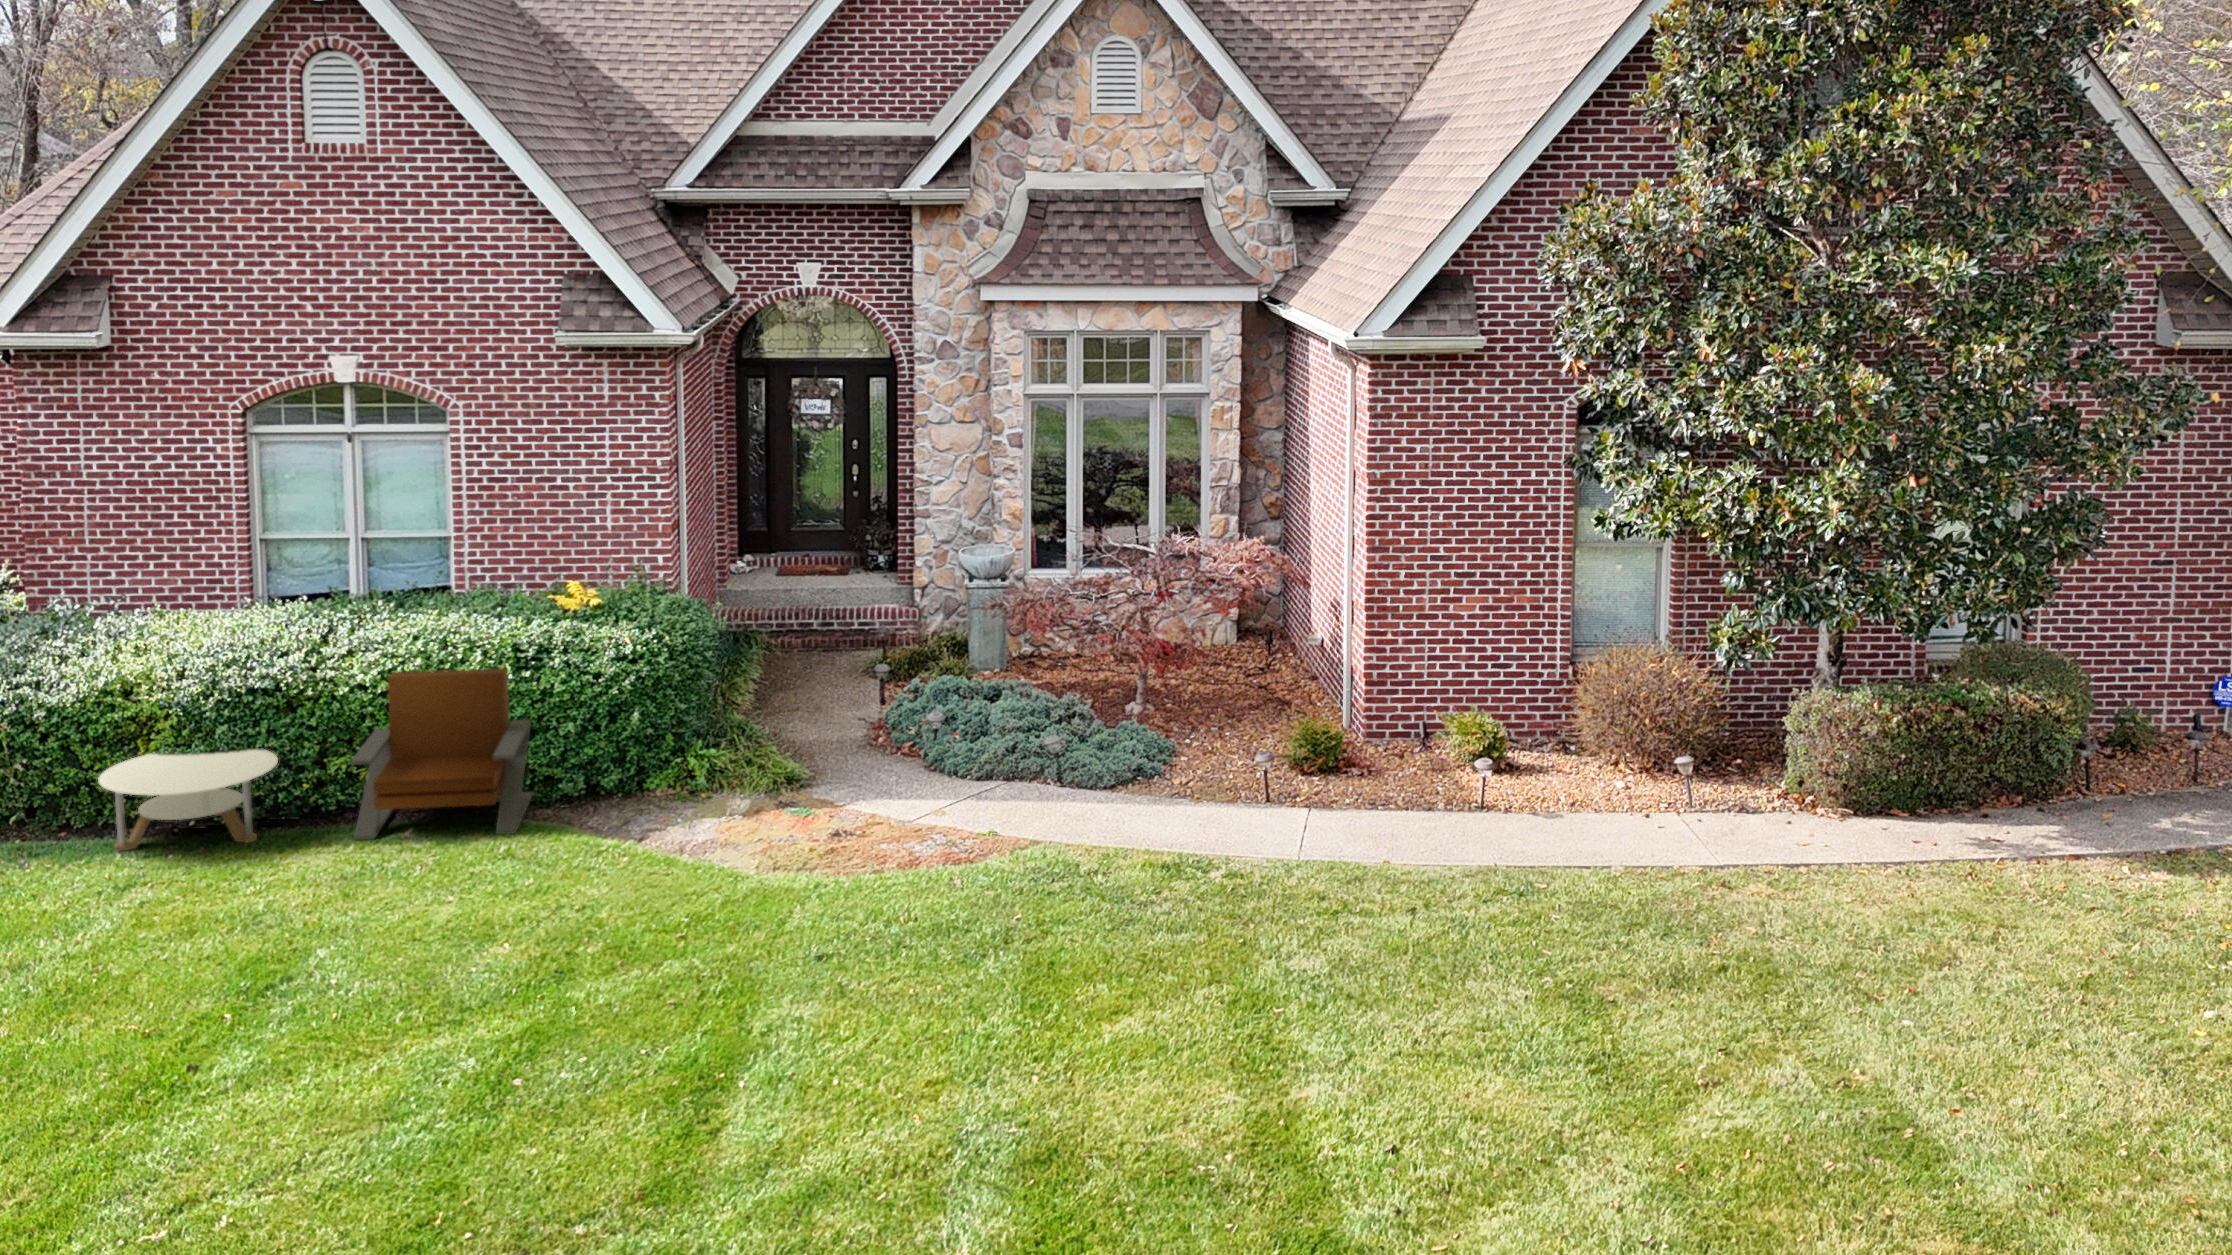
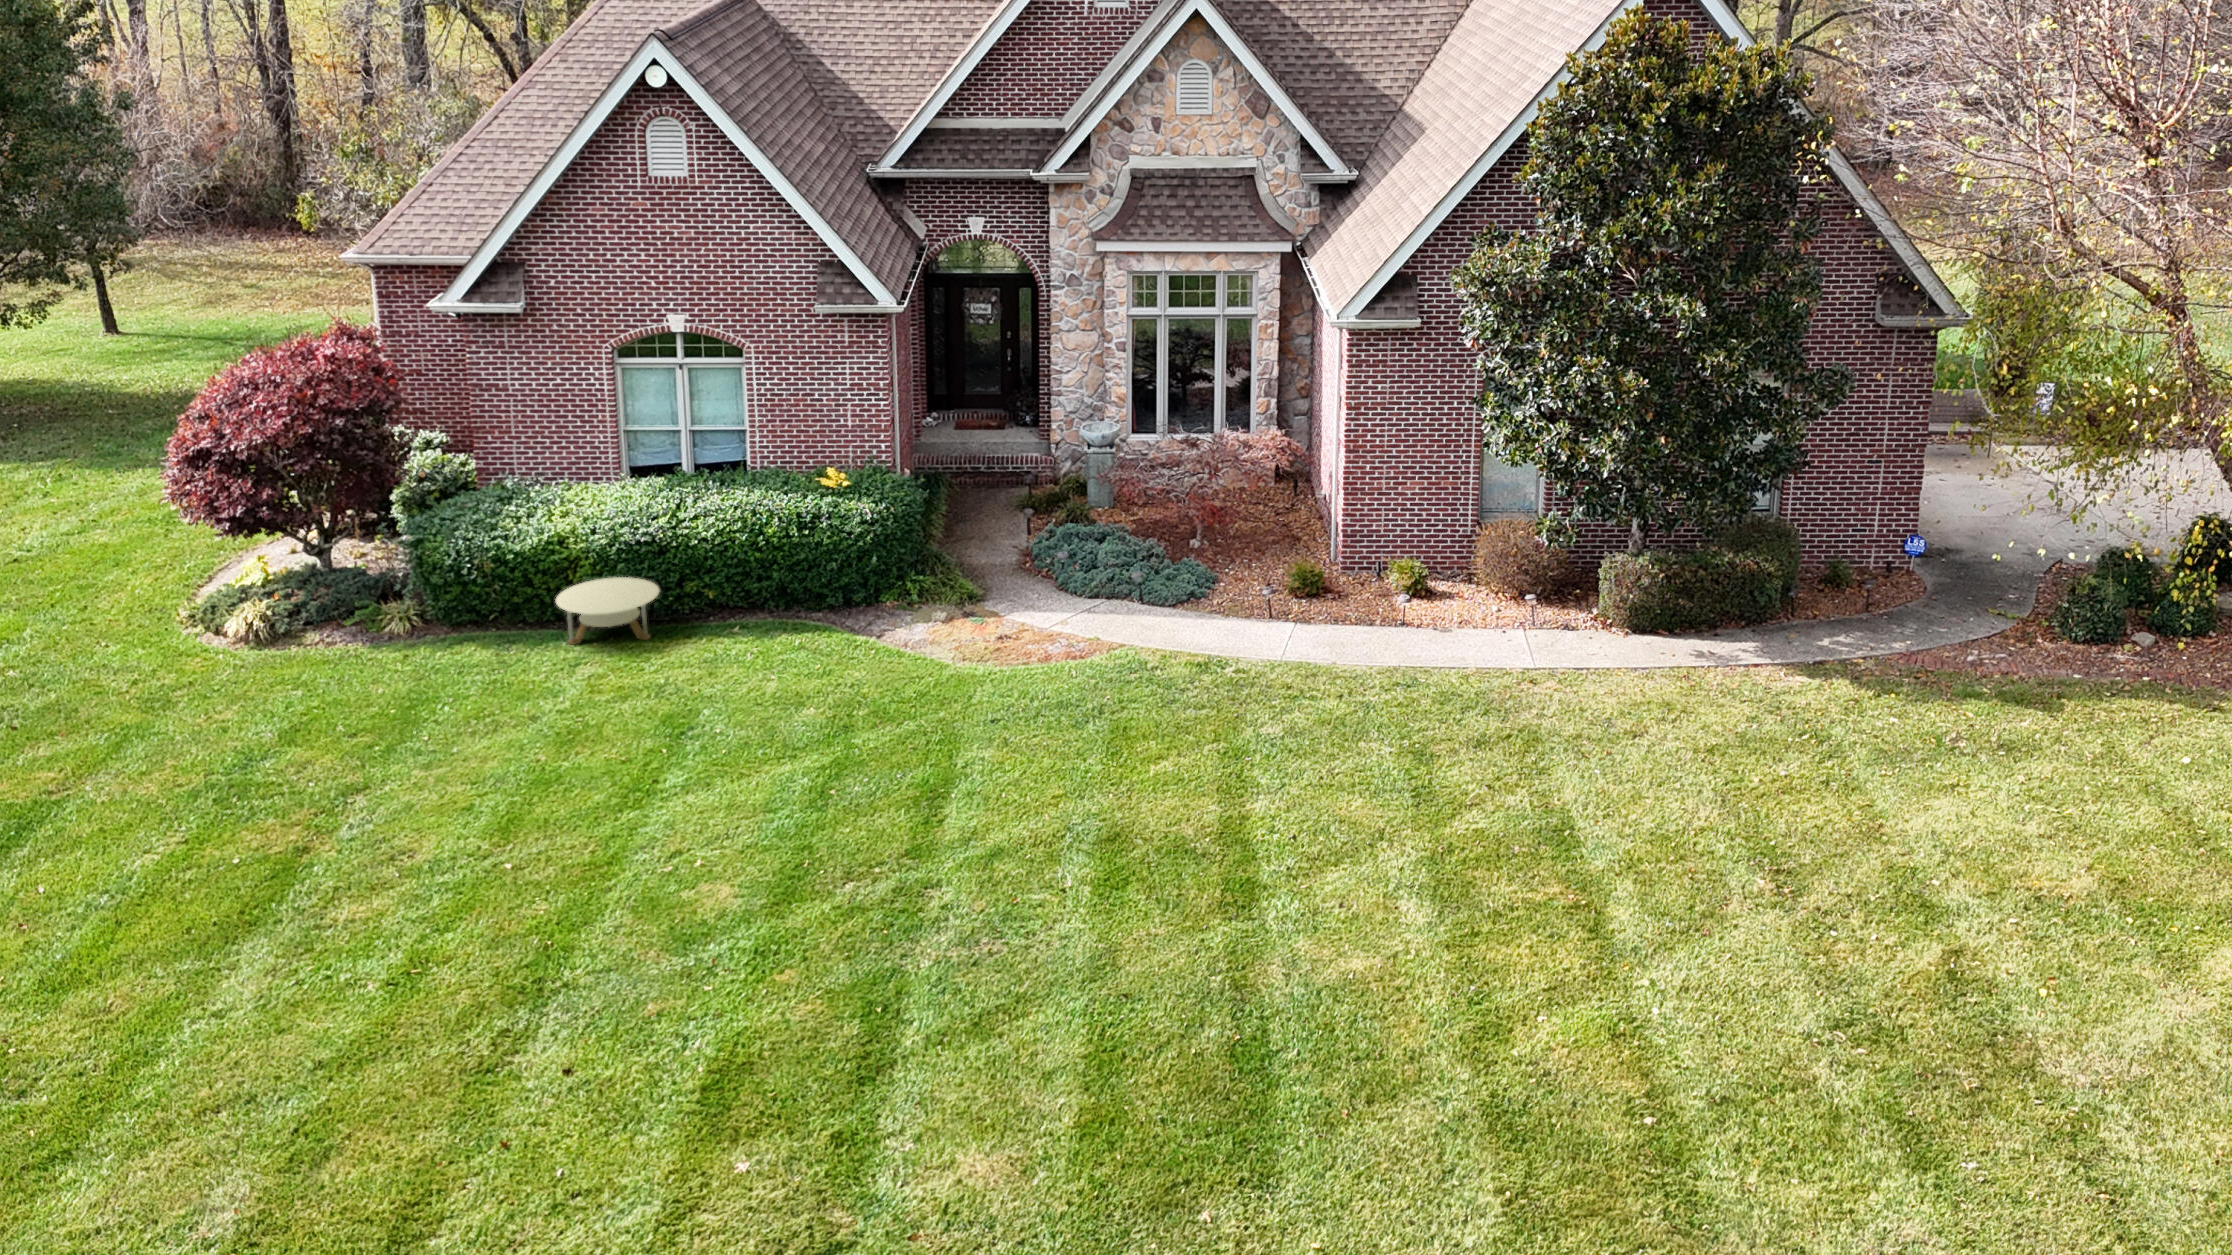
lounge chair: present [351,668,533,840] -> none [706,532,812,639]

